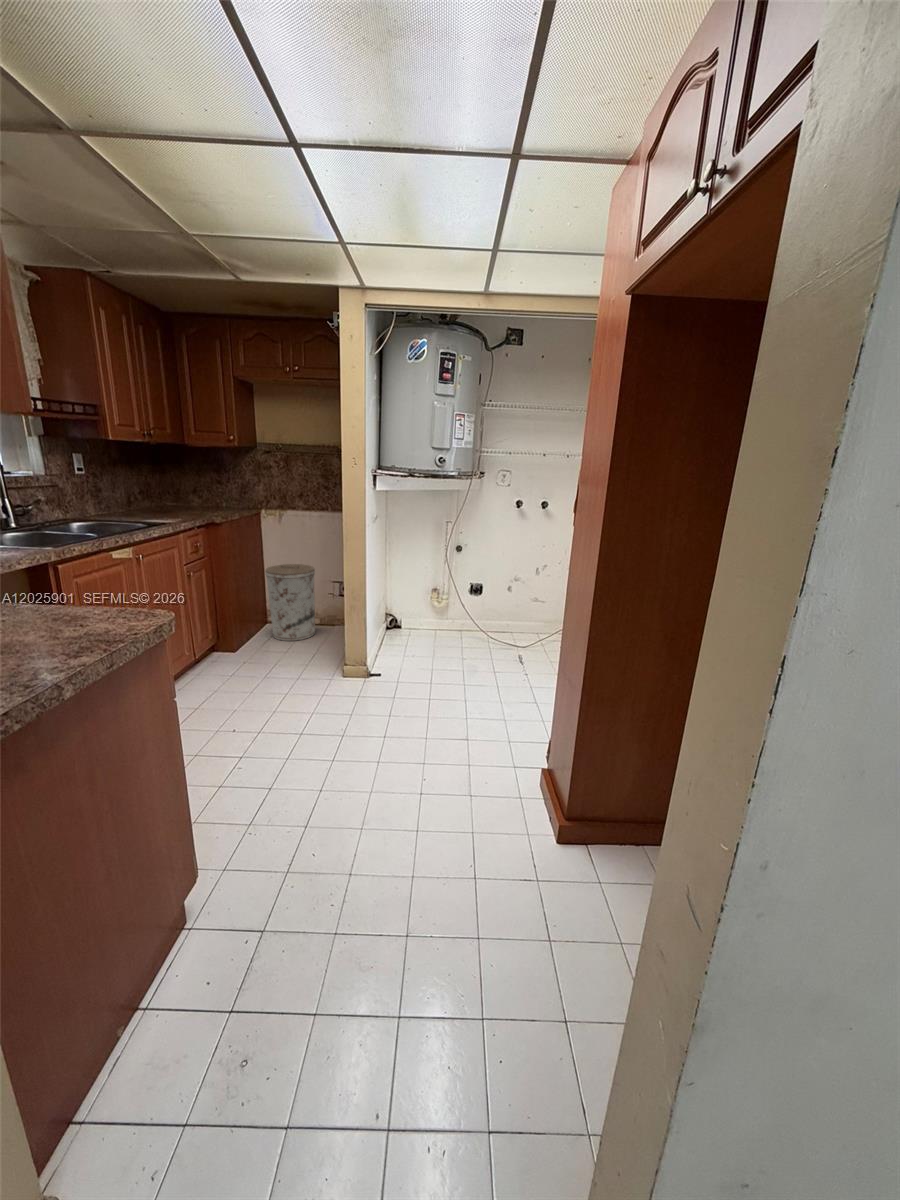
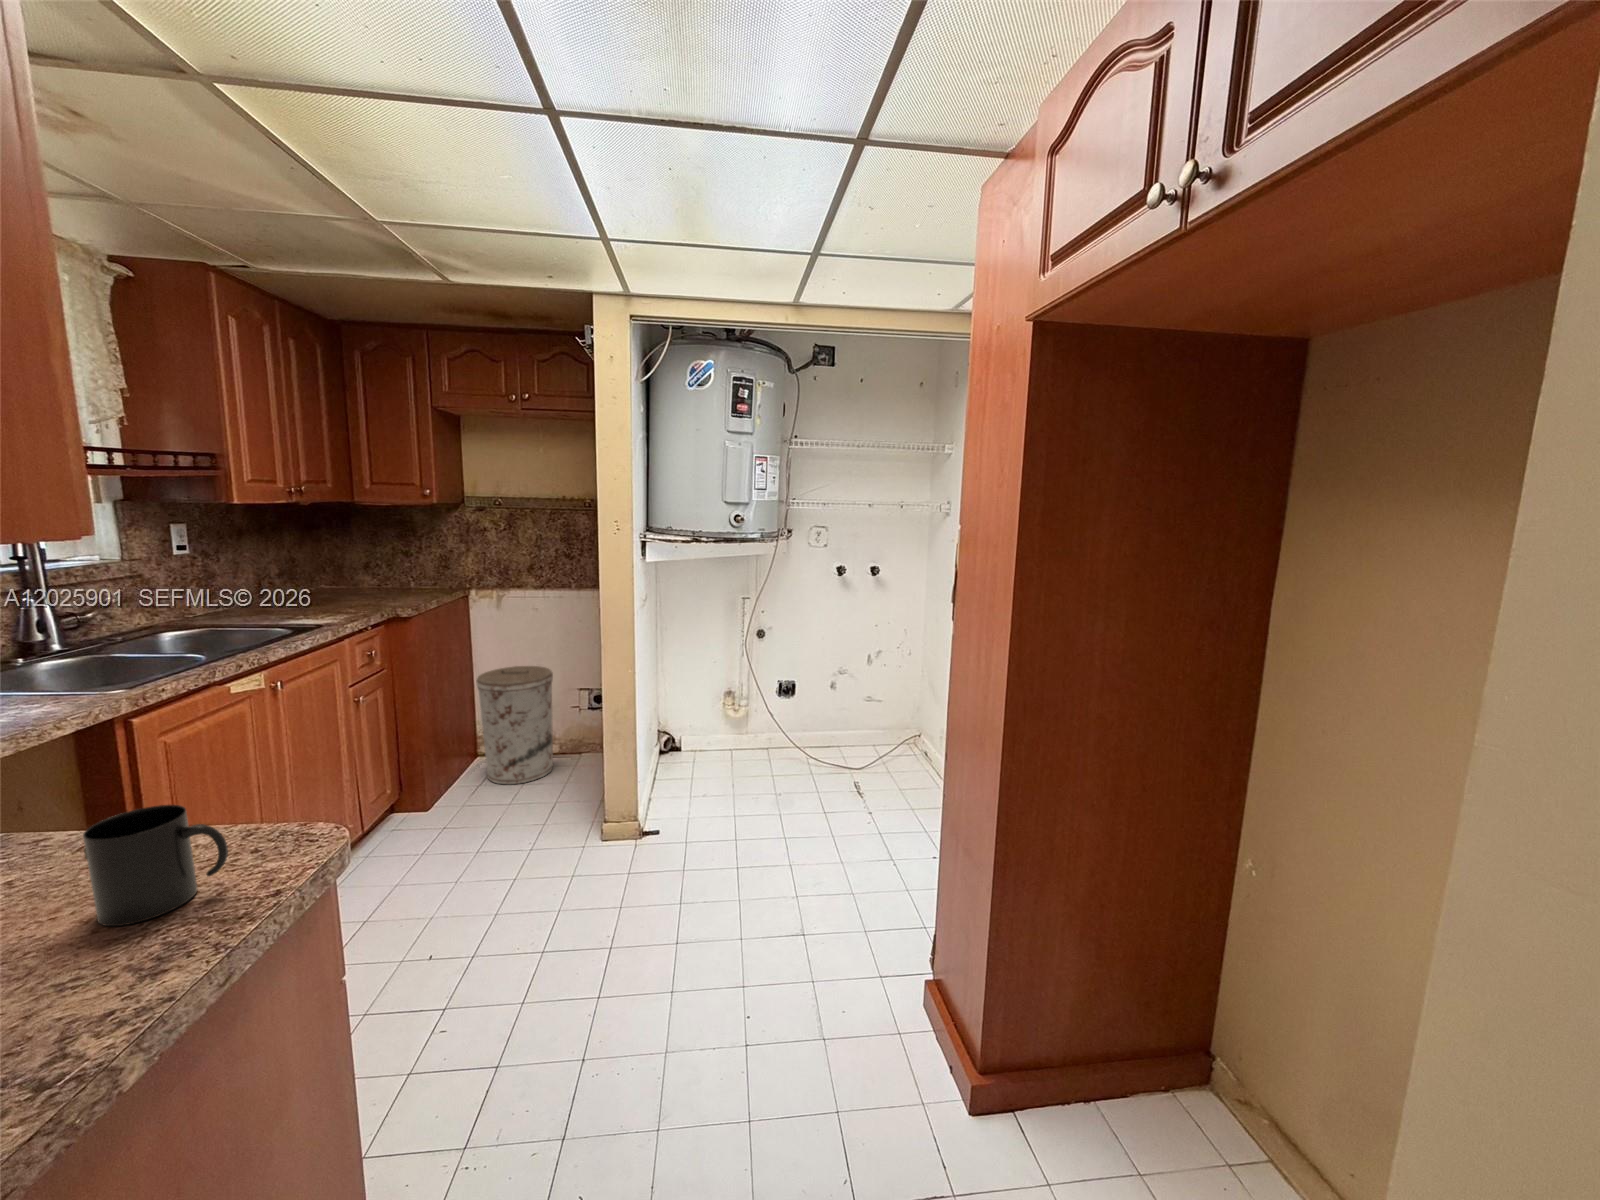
mug: none [36,581,110,639] -> present [83,805,228,926]

